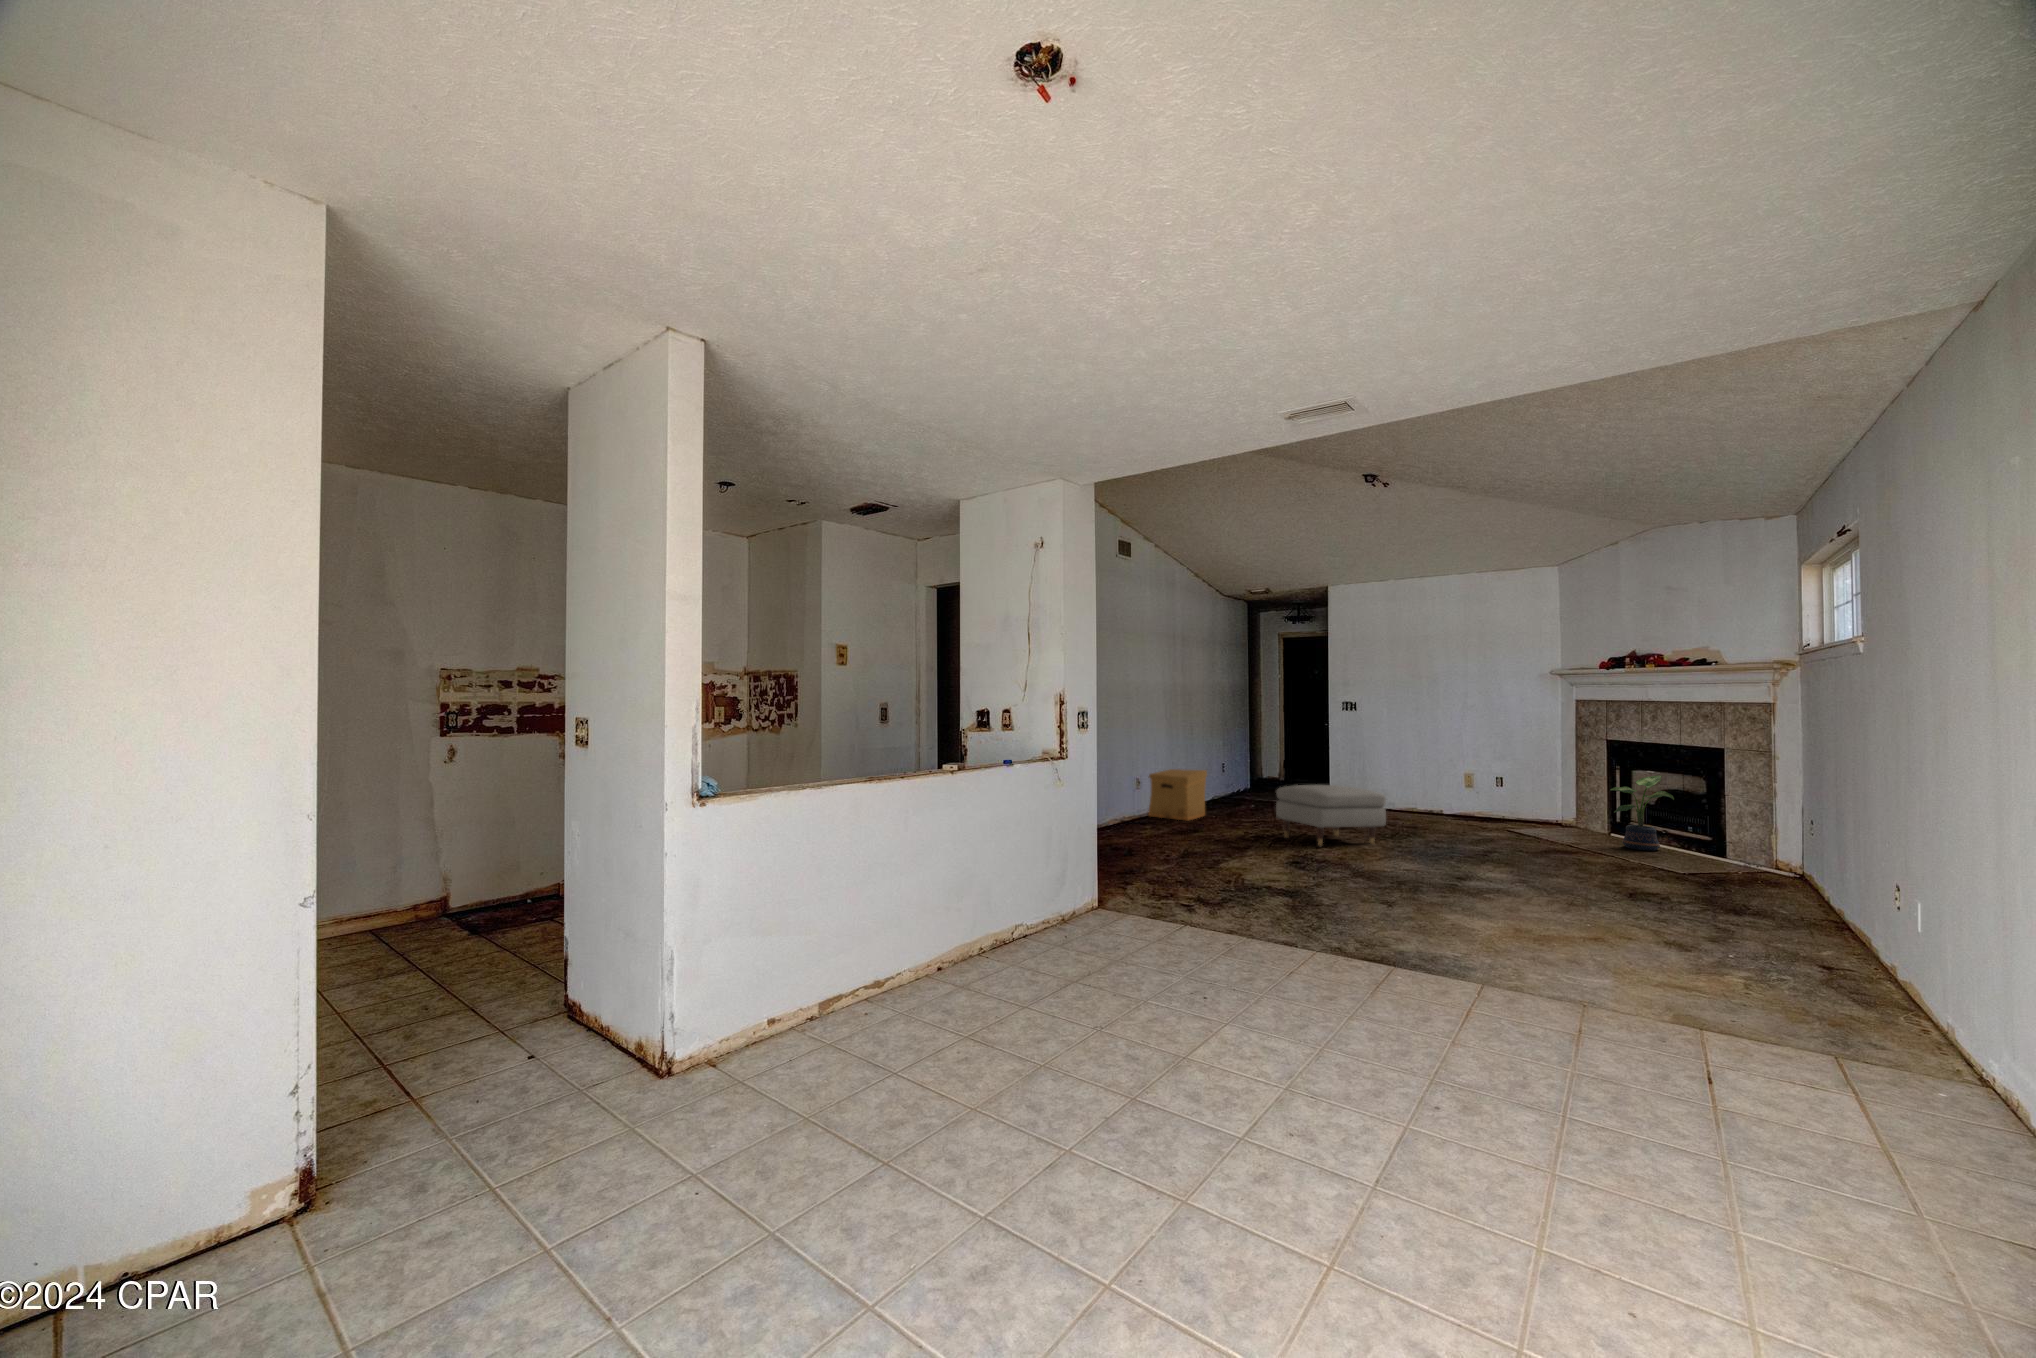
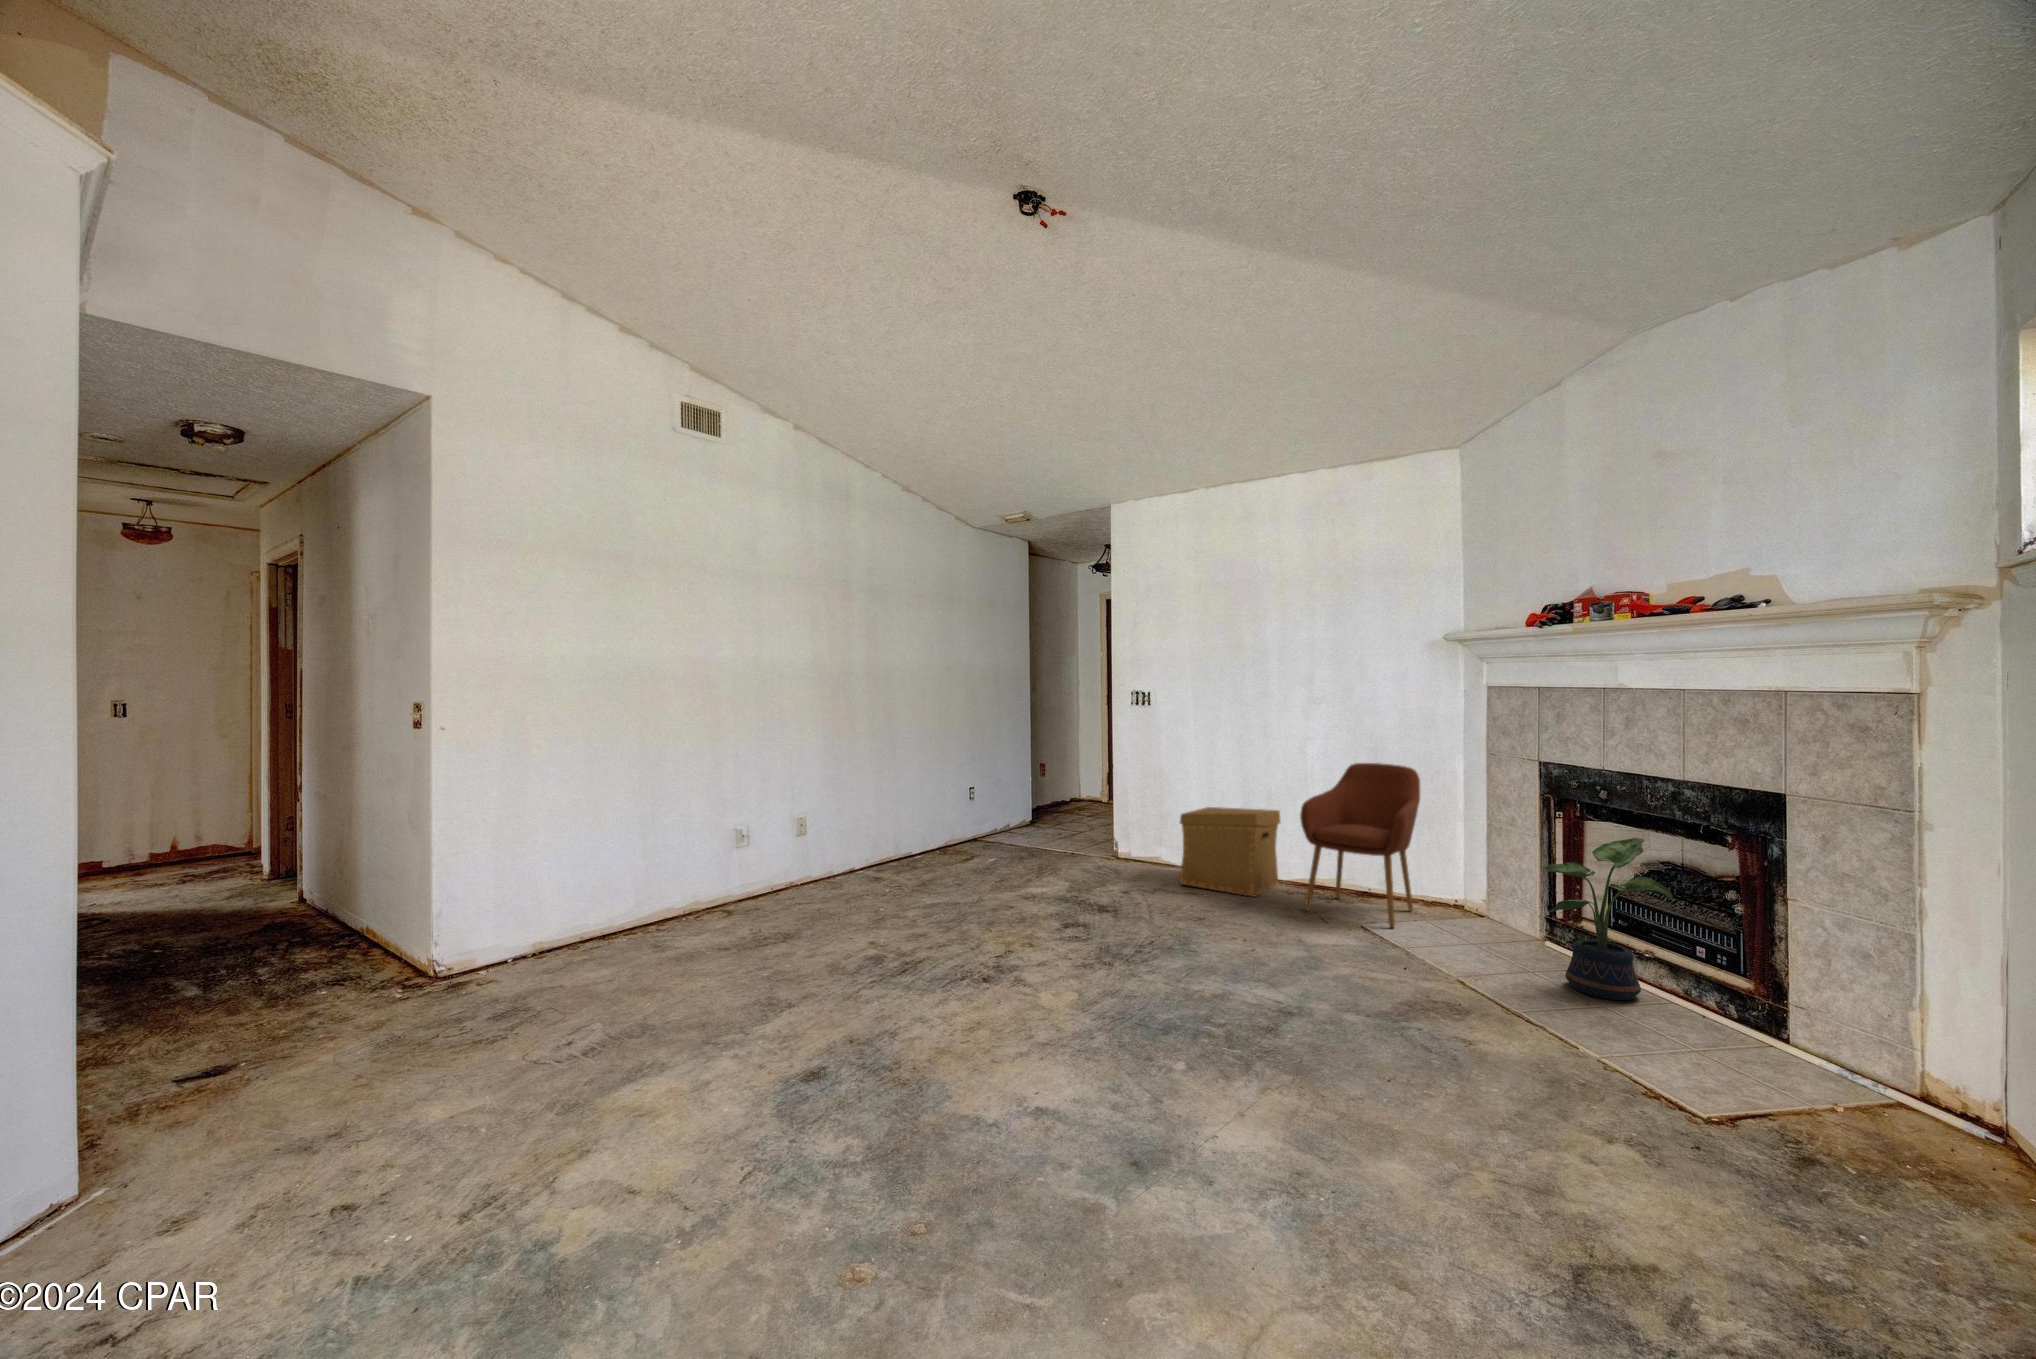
armchair: none [1466,745,1536,832] -> present [1300,763,1420,928]
cardboard box: present [1148,769,1207,821] -> present [1179,807,1280,897]
ottoman: present [1276,785,1386,846] -> none [905,856,1101,1000]

